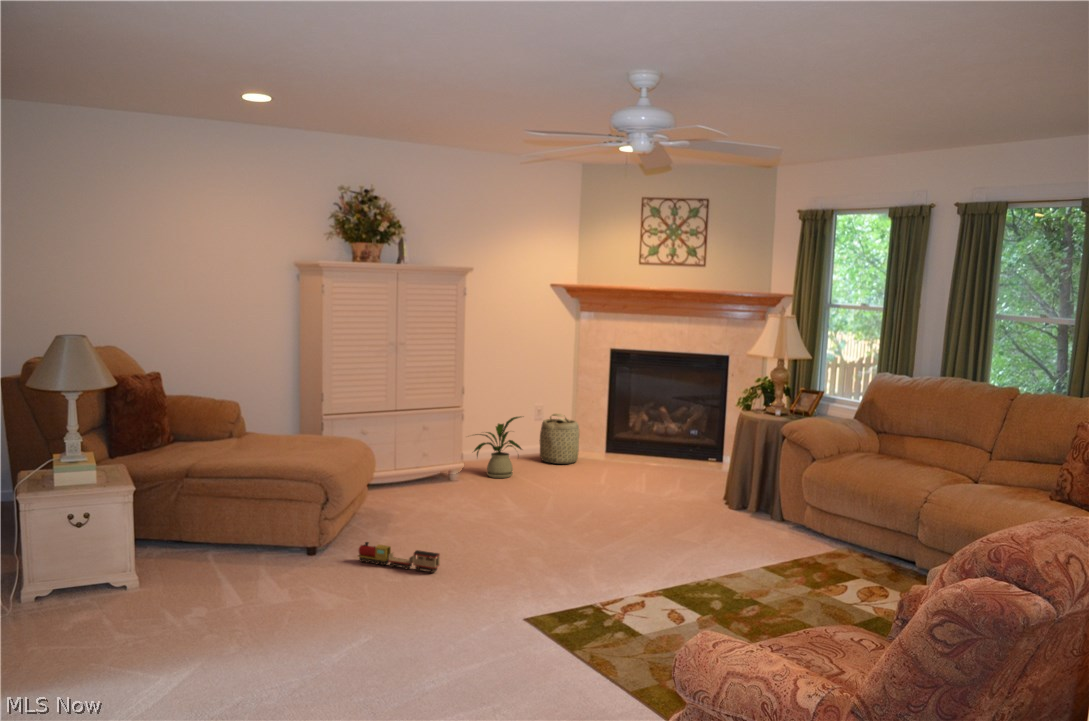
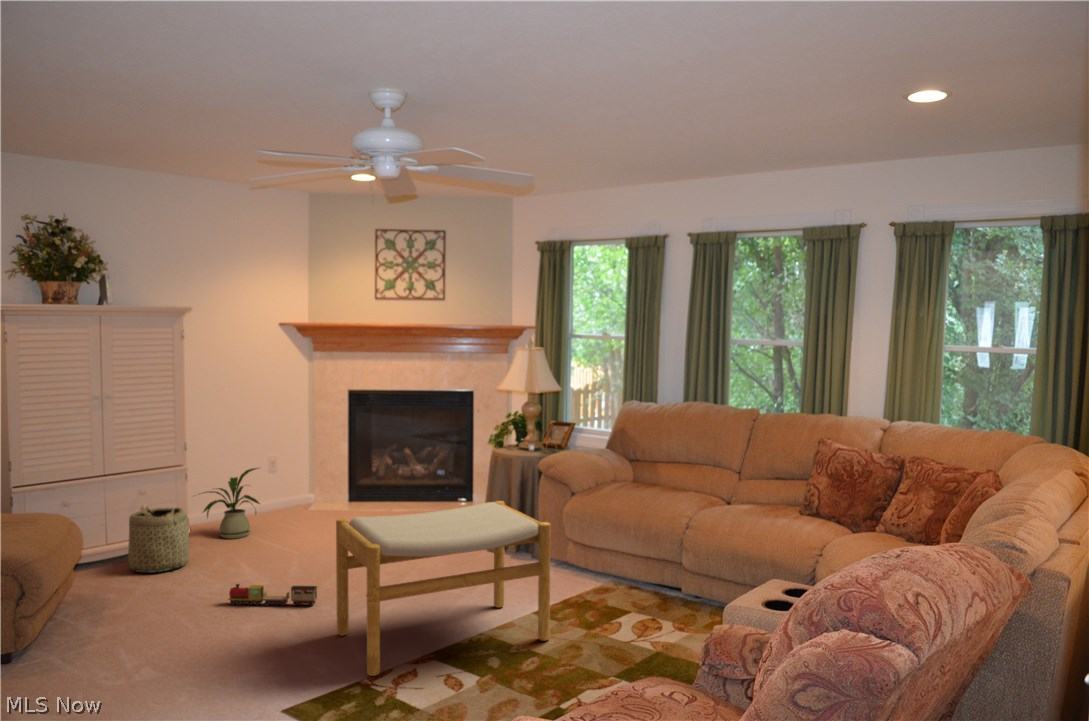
basket: present [539,414,579,464] -> present [128,504,189,572]
footstool: none [579,460,780,599] -> present [336,501,551,676]
toy train: present [358,542,440,573] -> present [228,584,317,606]

